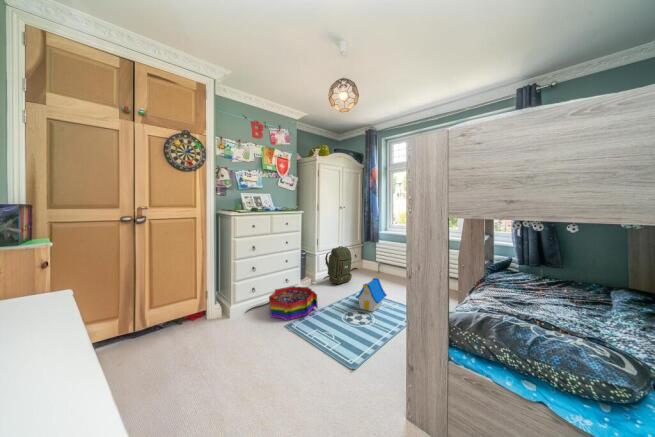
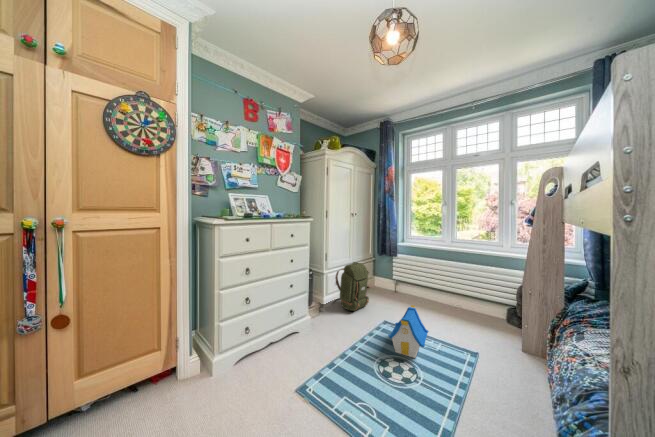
storage bin: present [269,286,318,320] -> none [268,320,338,382]

